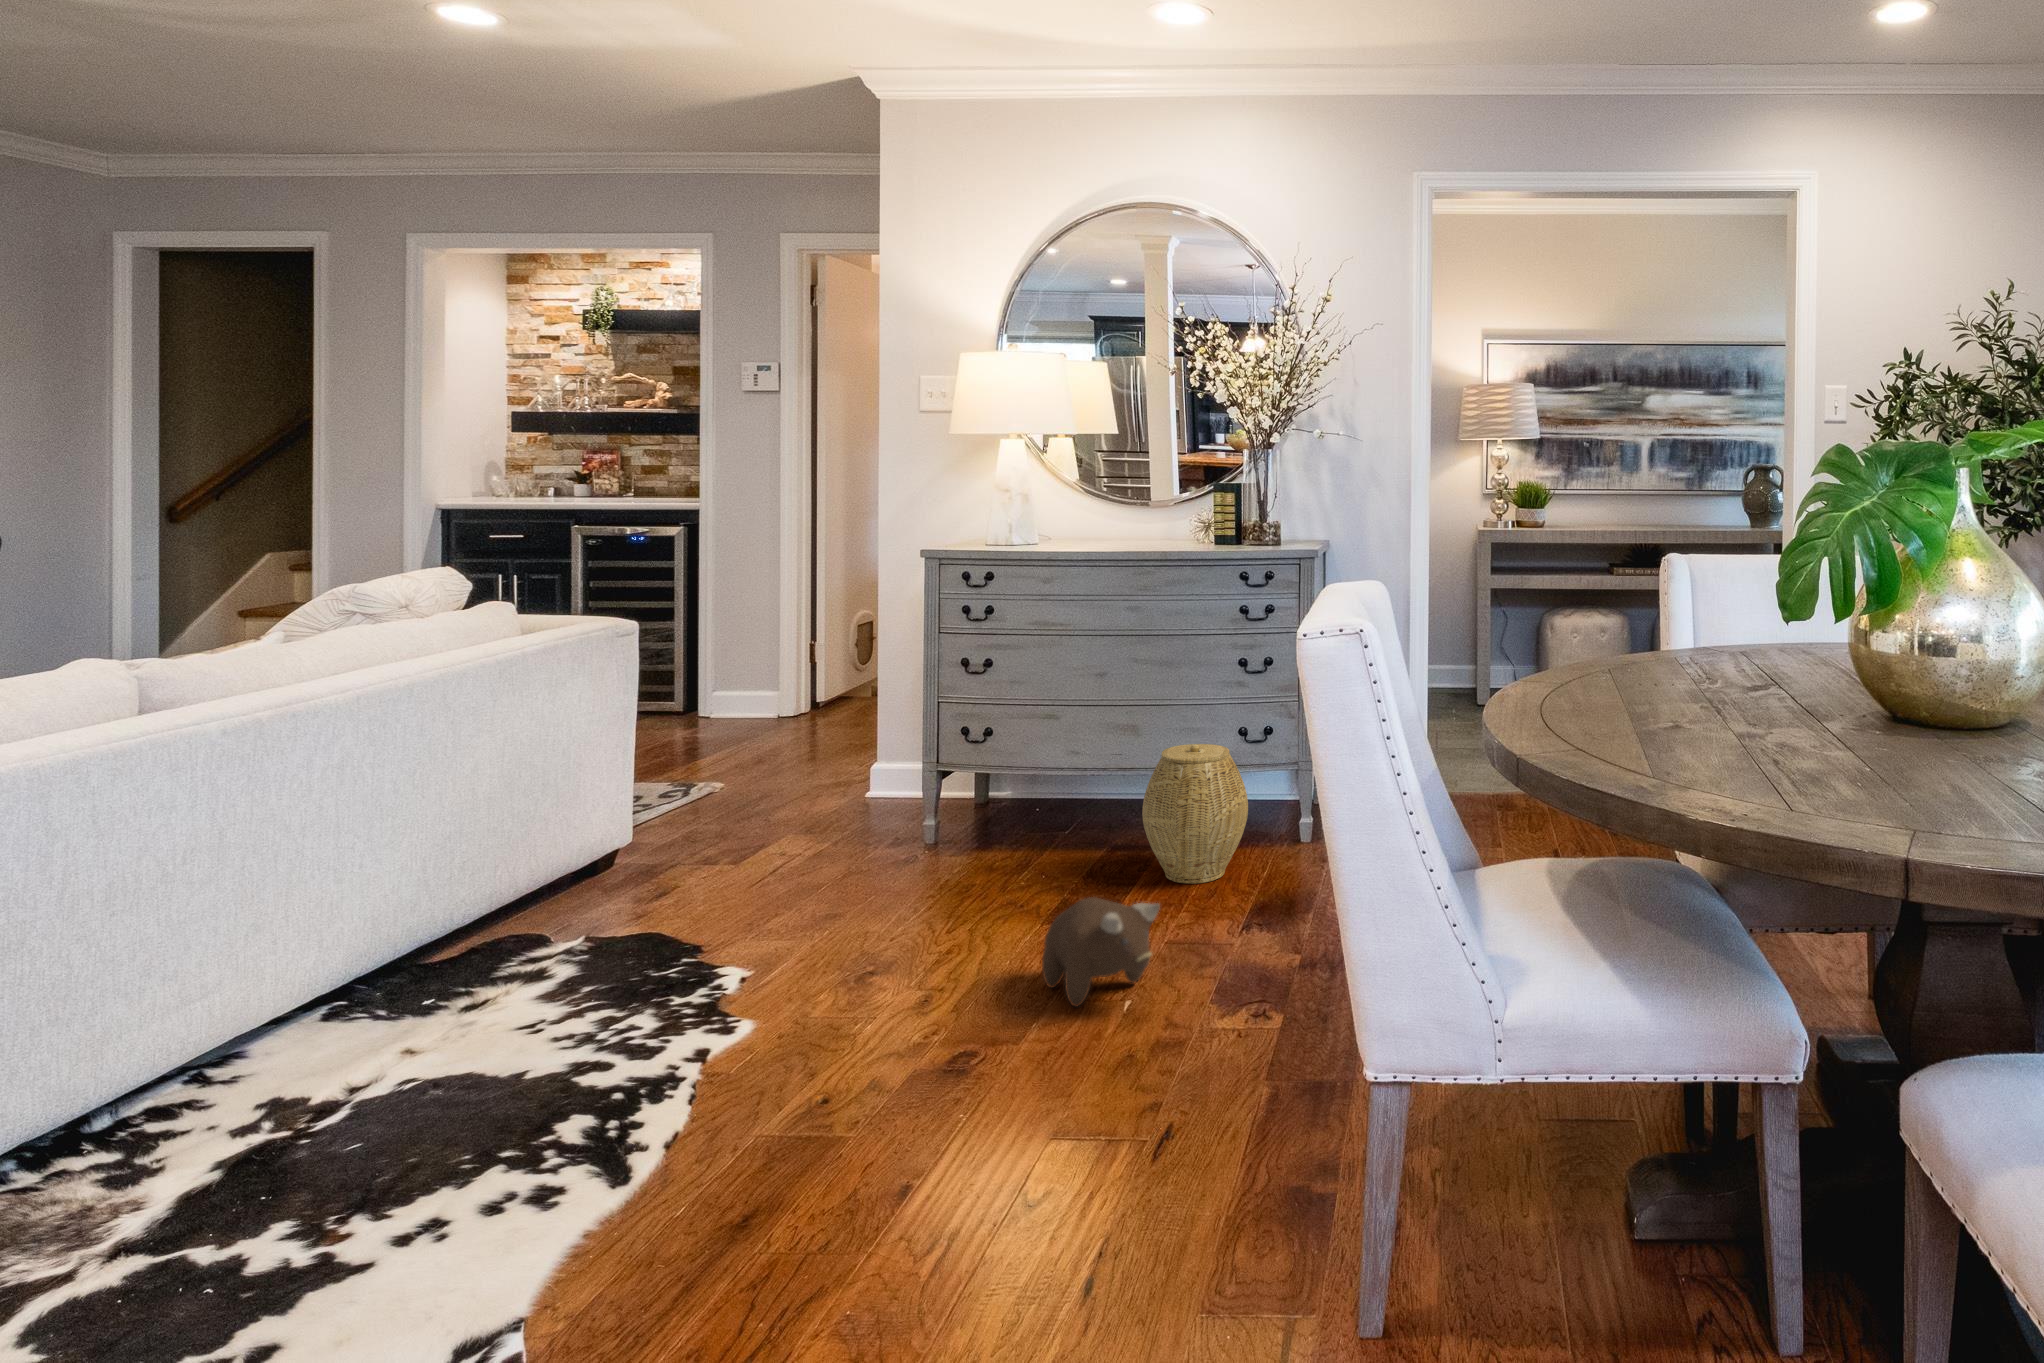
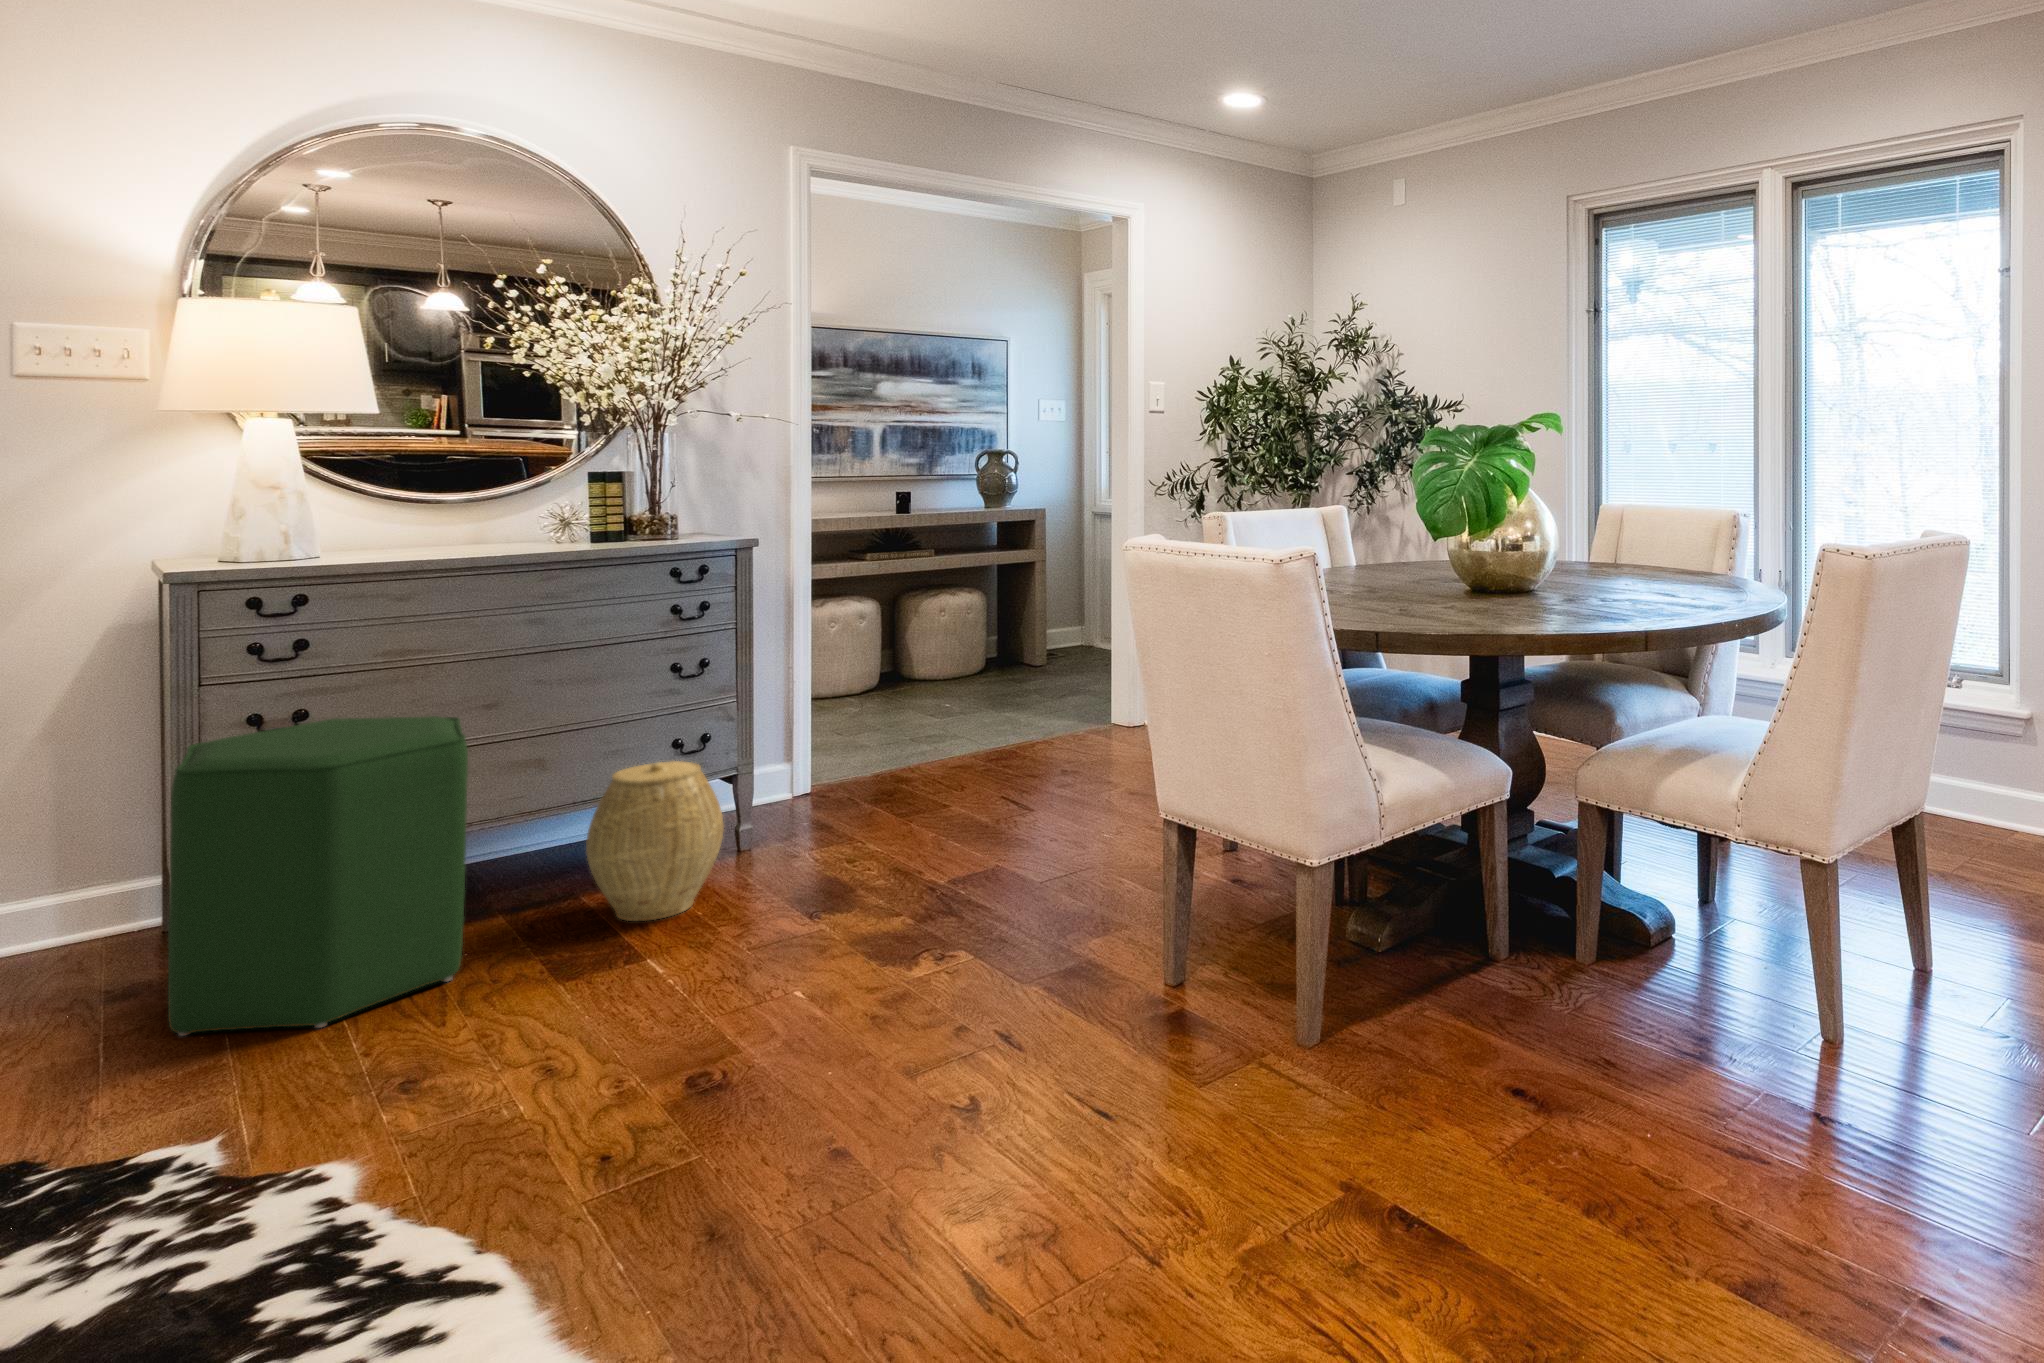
ottoman: none [871,670,1065,902] -> present [168,716,468,1036]
plush toy: present [1042,897,1160,1006] -> none [665,896,838,1028]

